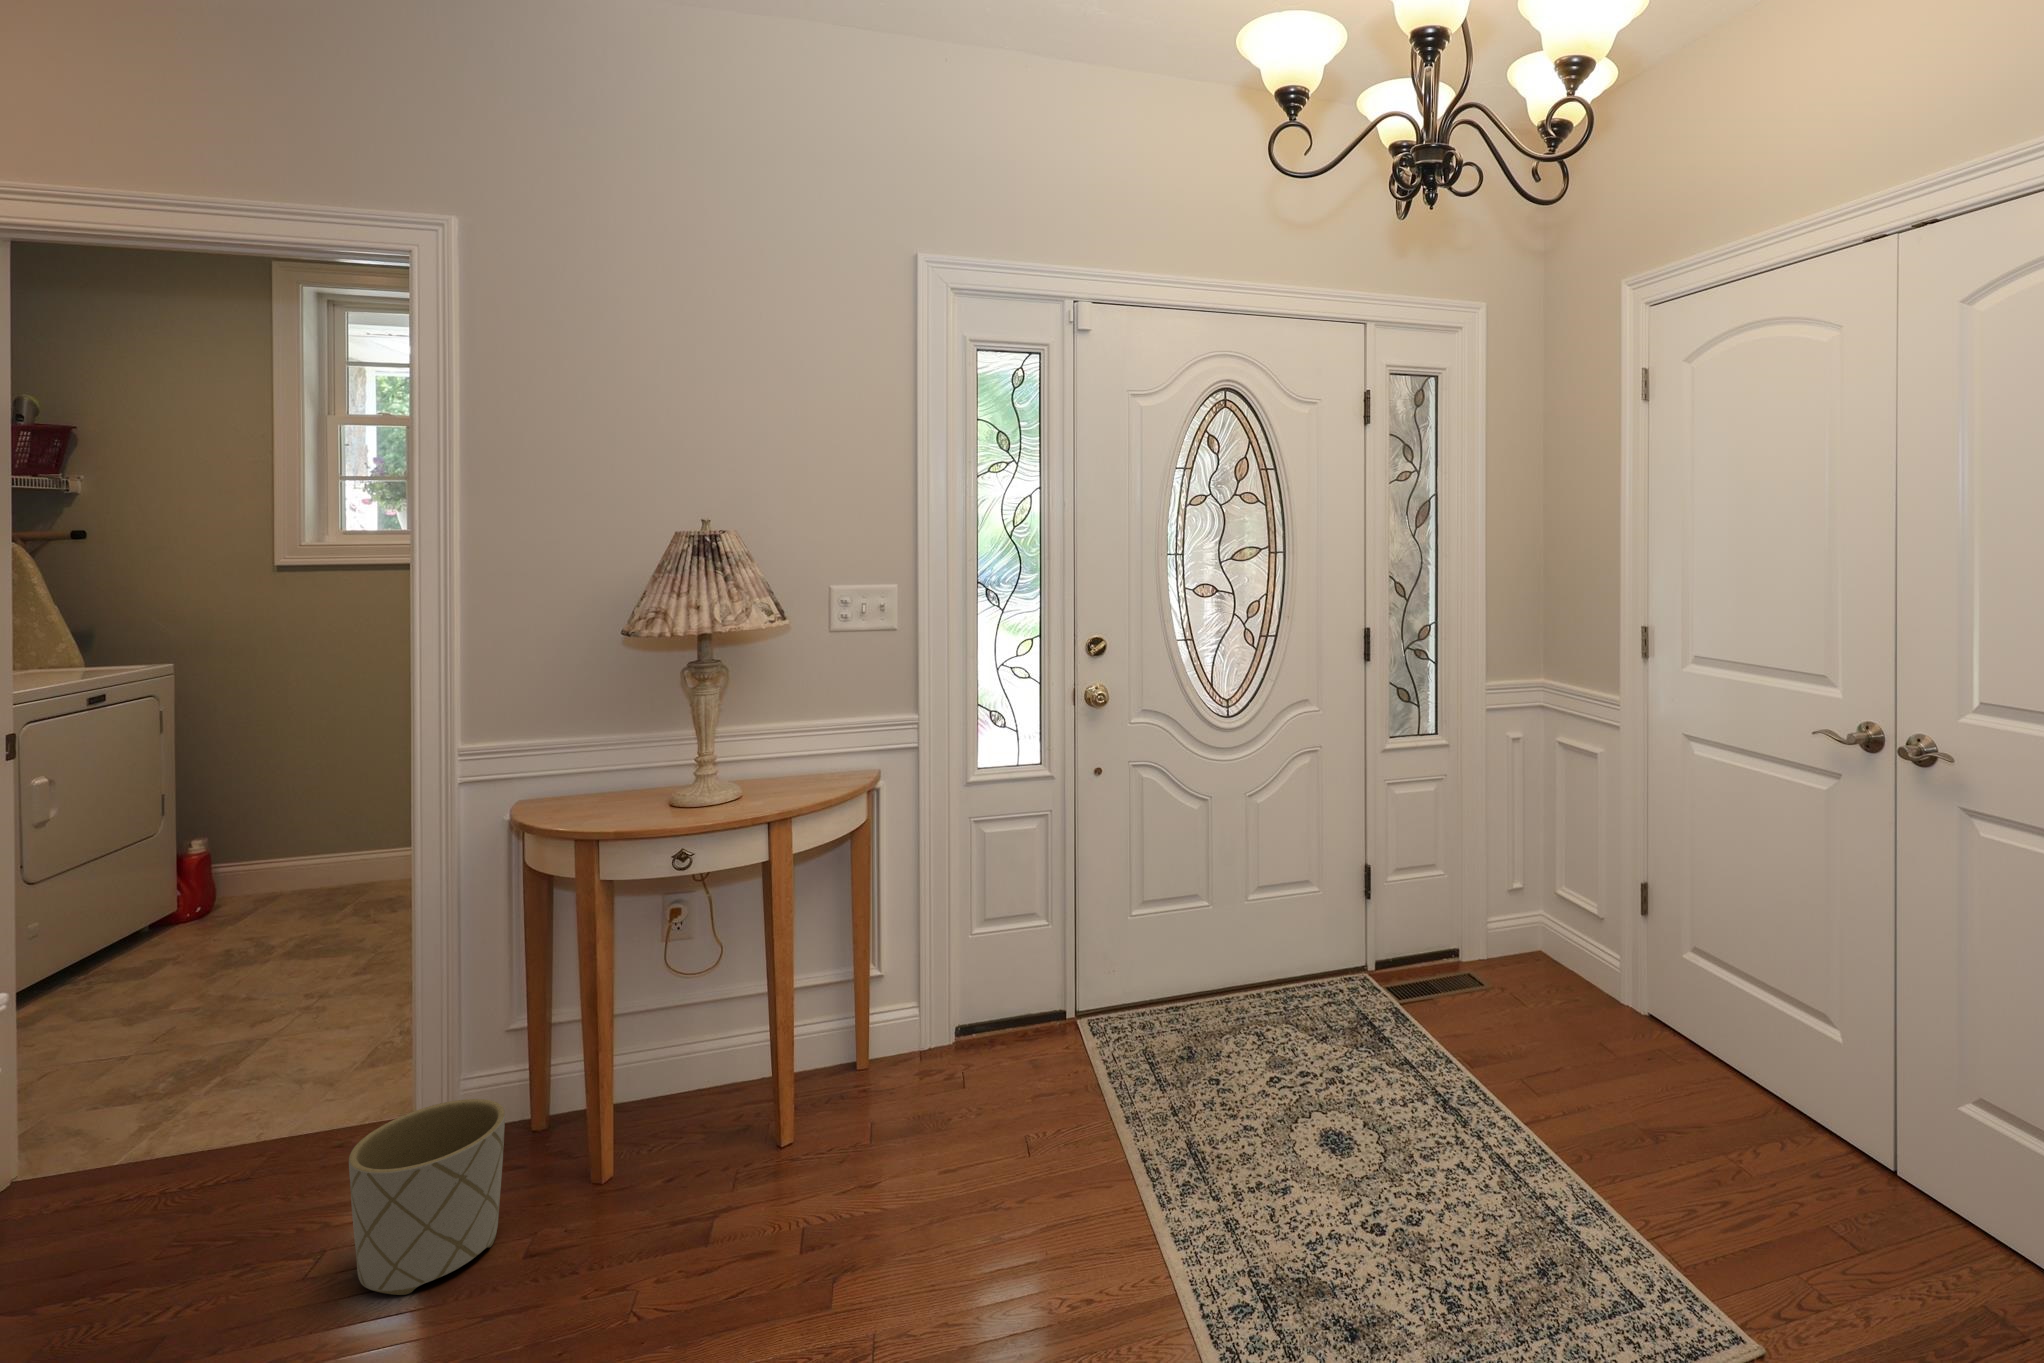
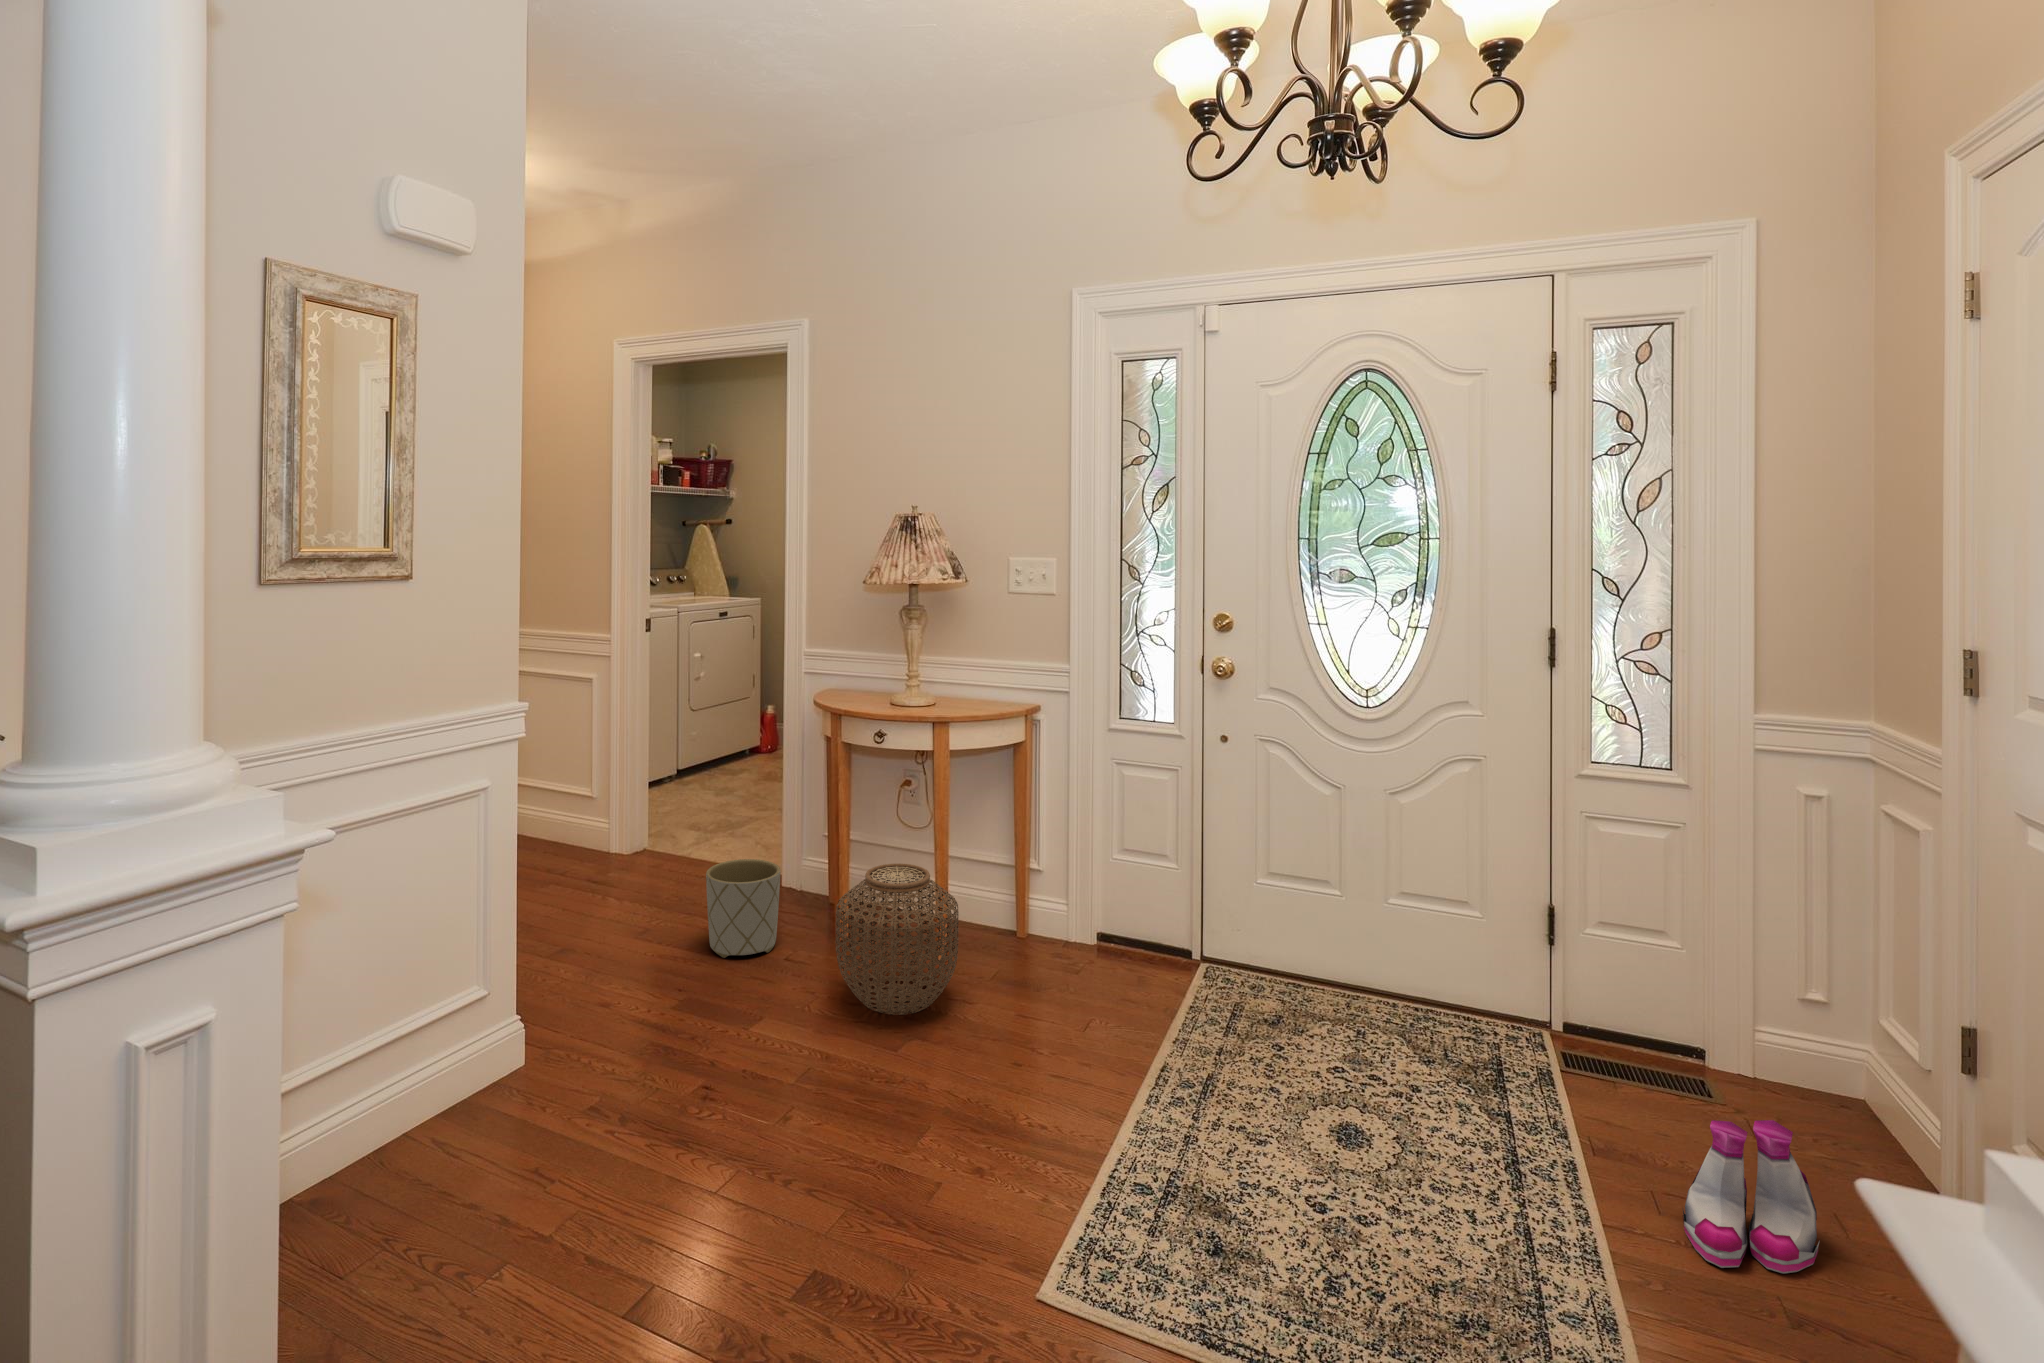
boots: none [1556,997,1633,1124] -> present [1683,1120,1819,1274]
woven basket: none [674,1026,863,1256] -> present [836,864,959,1015]

